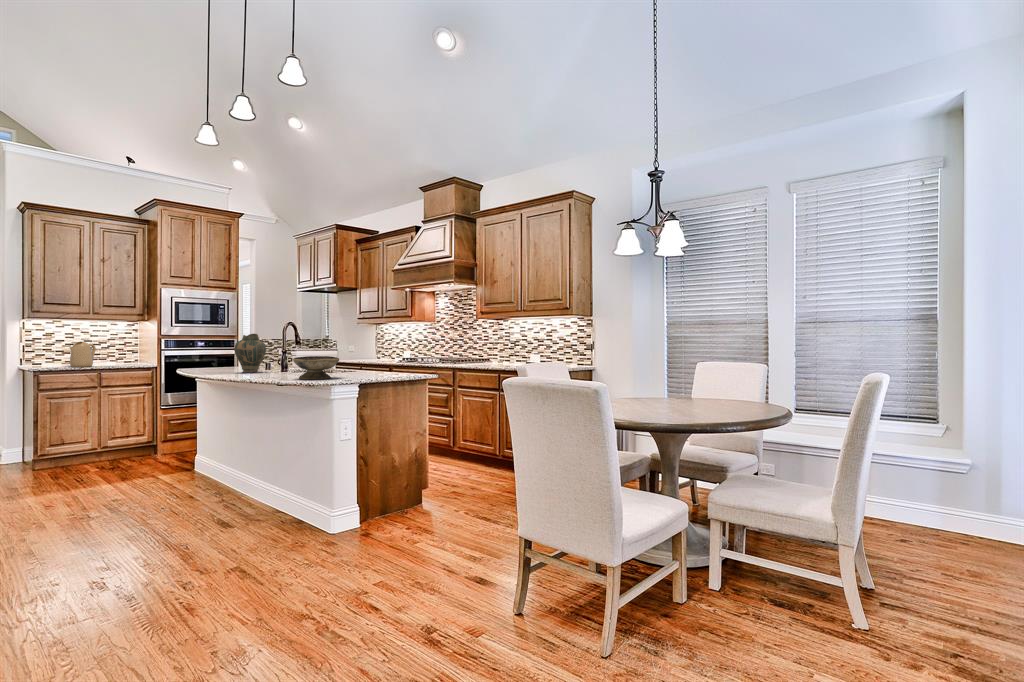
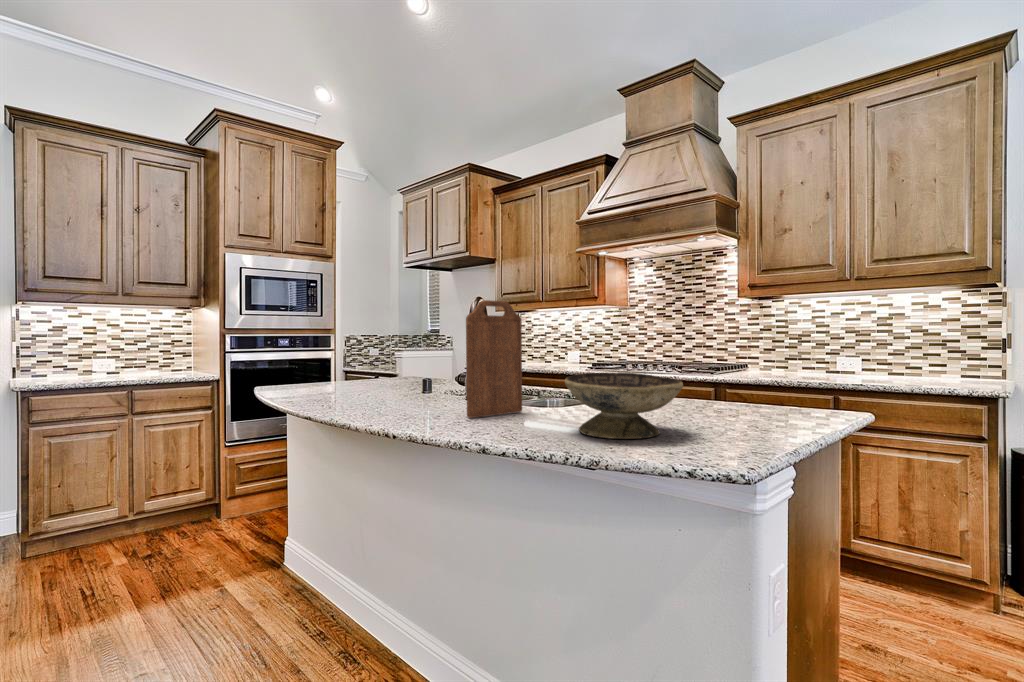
cutting board: none [266,326,296,376] -> present [466,300,522,418]
vase: present [234,334,266,373] -> none [371,322,430,401]
kettle: present [70,342,96,367] -> none [83,340,126,381]

